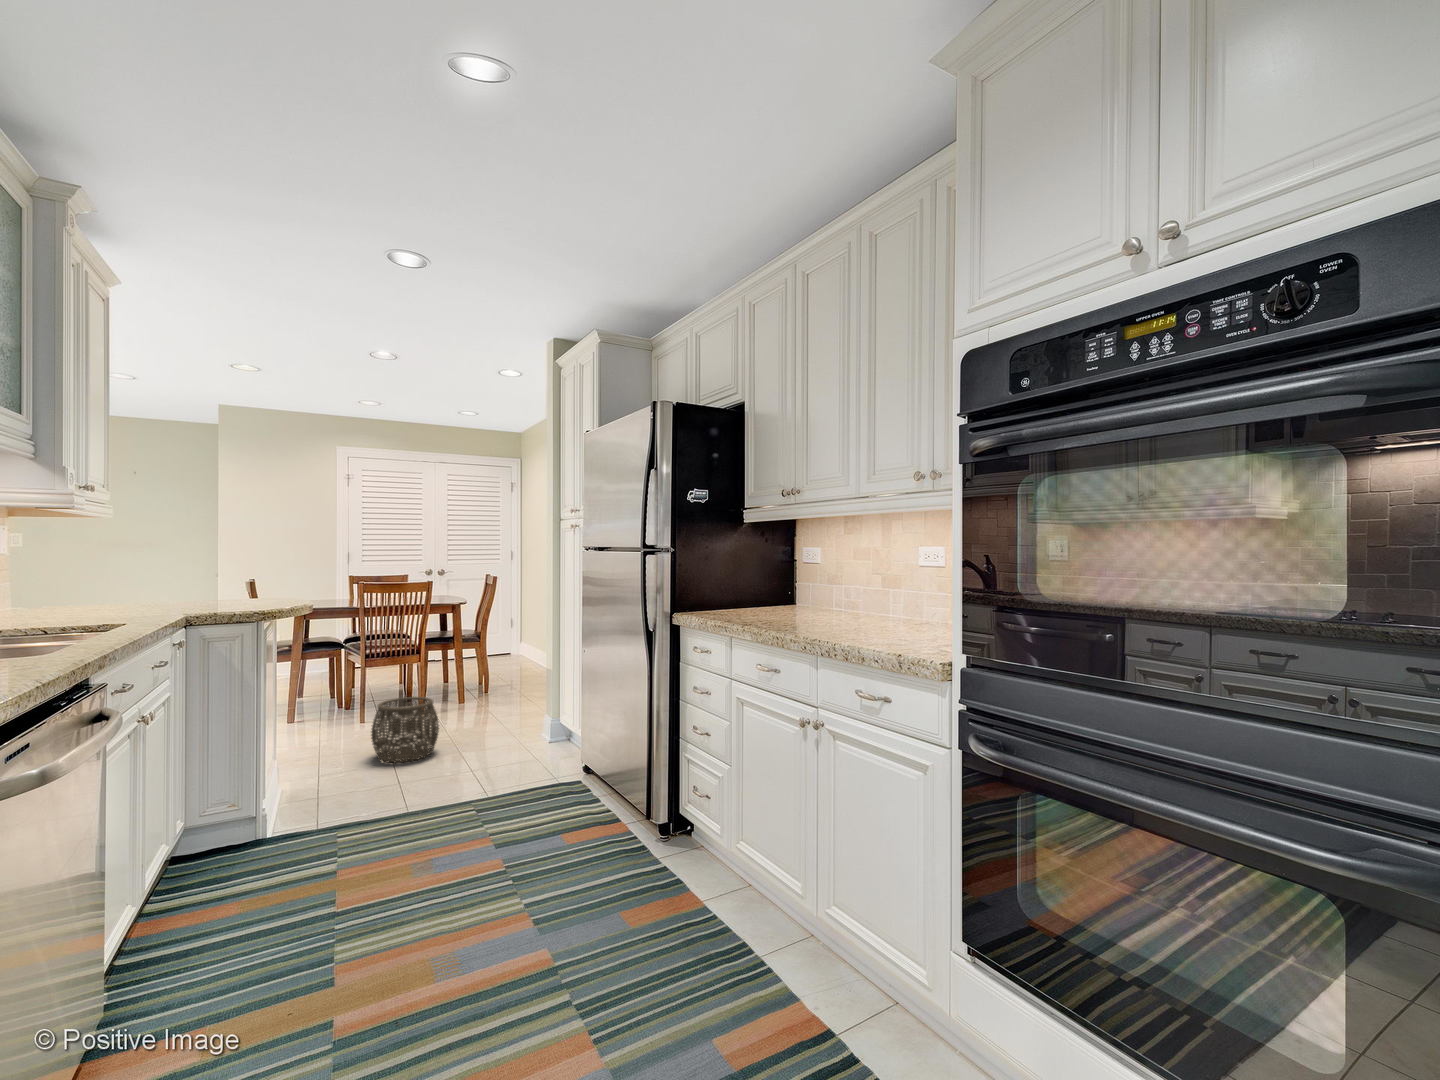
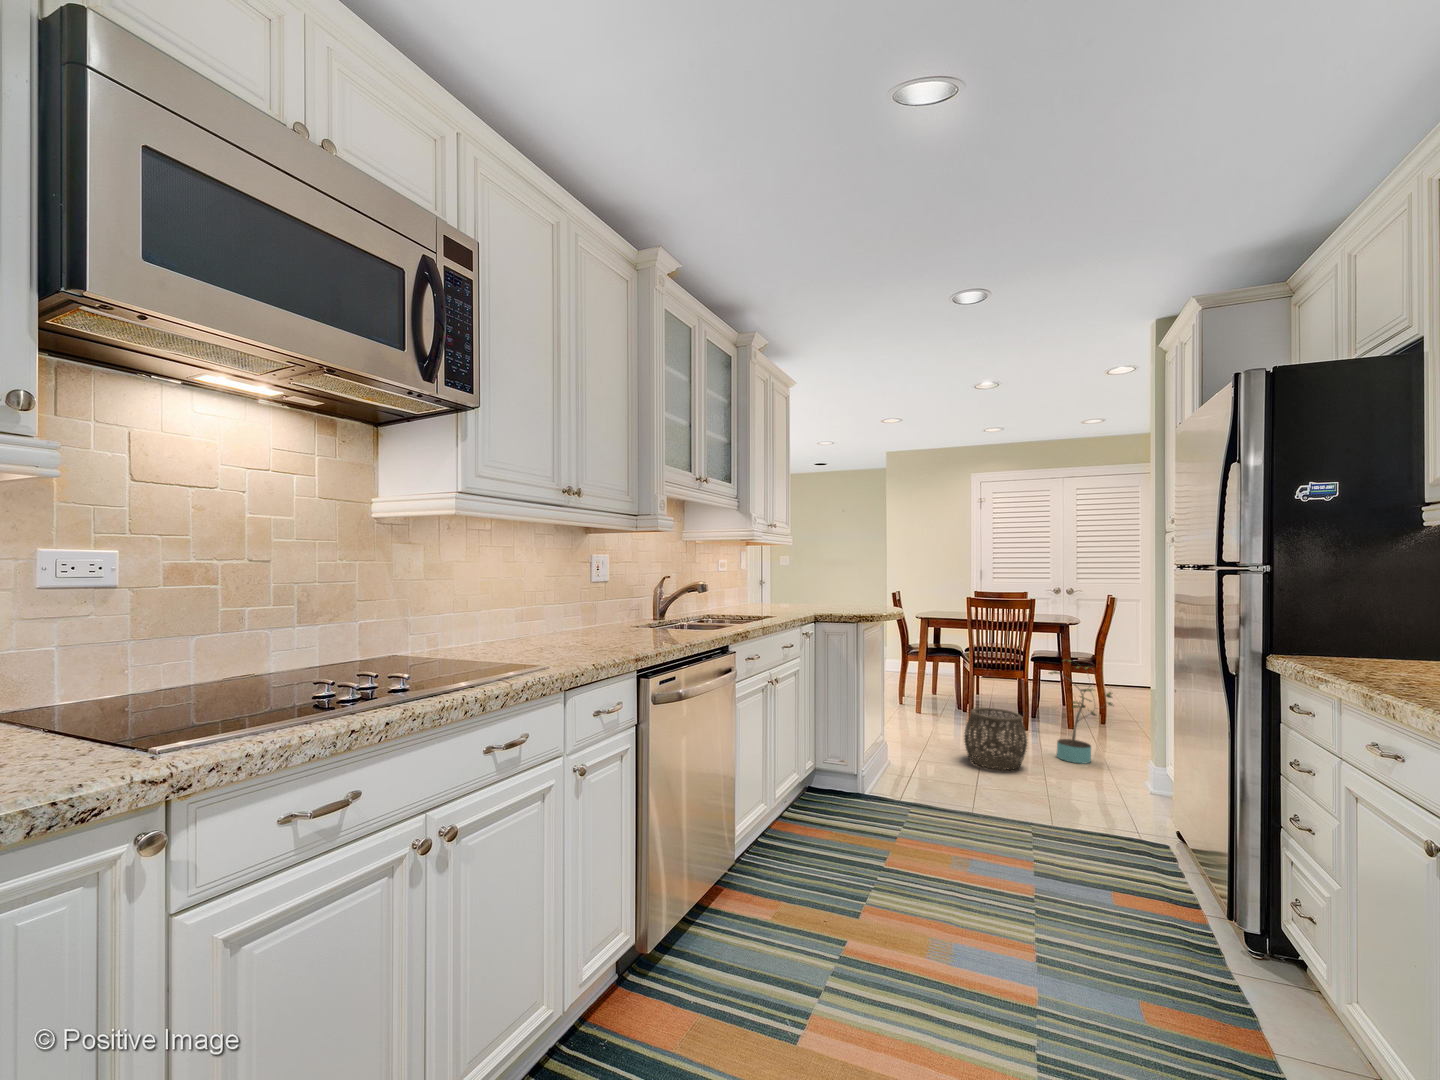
potted plant: none [452,634,511,733] -> present [1050,660,1112,764]

